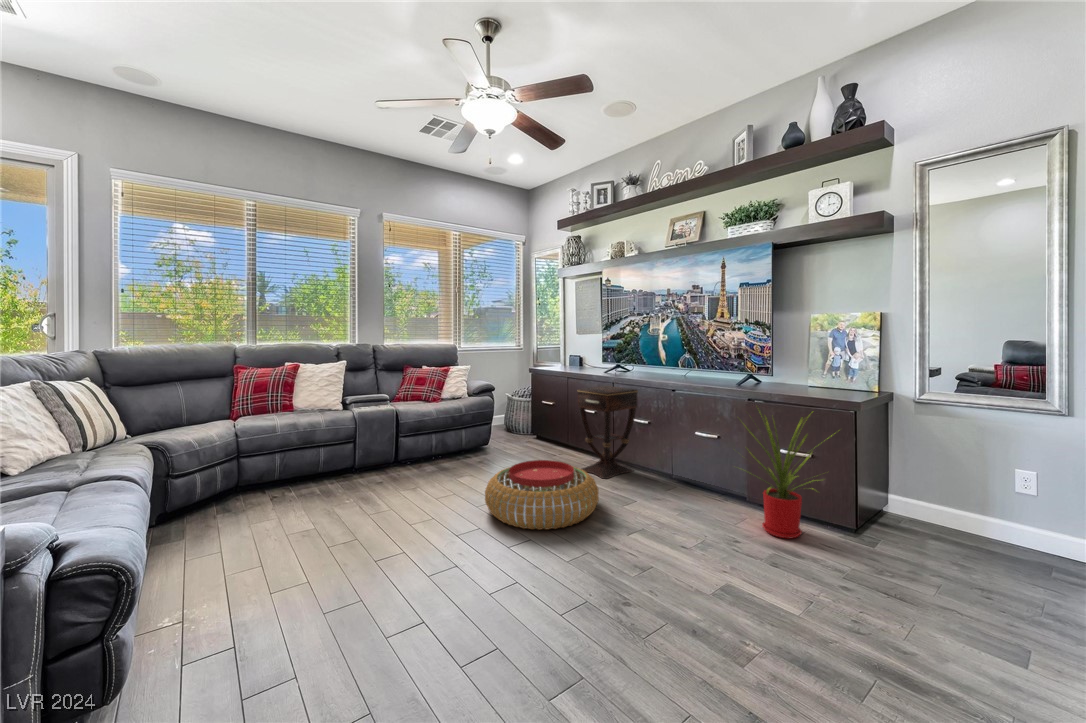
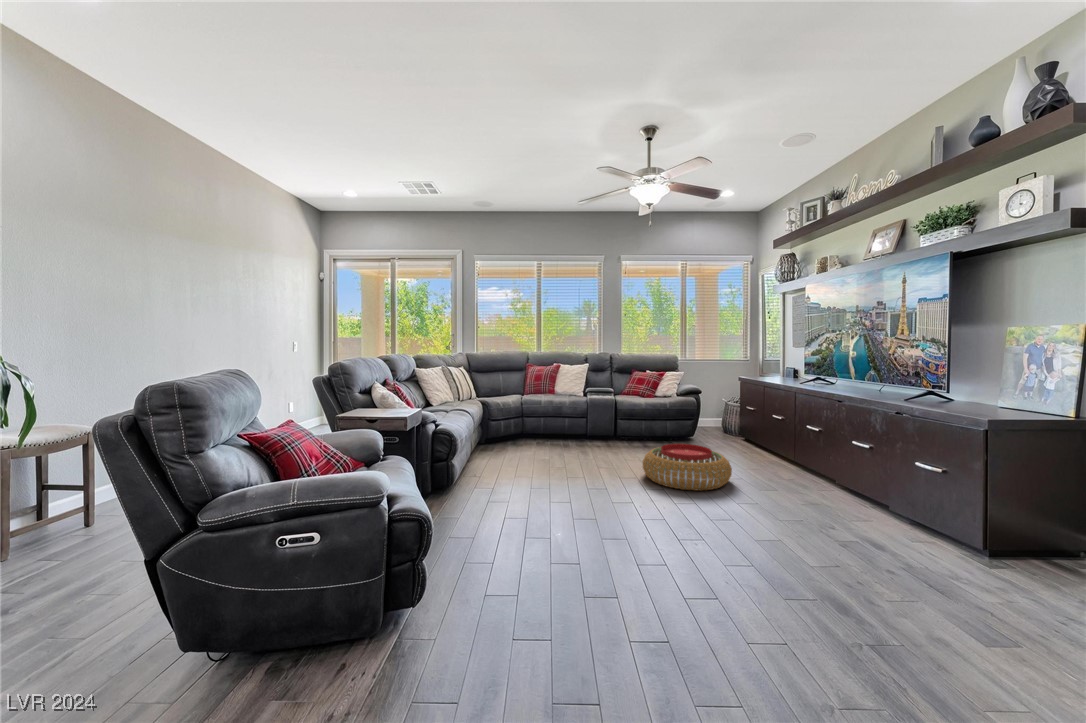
side table: present [577,386,638,479] -> none [749,395,807,475]
house plant: present [746,412,813,538] -> none [825,417,932,540]

